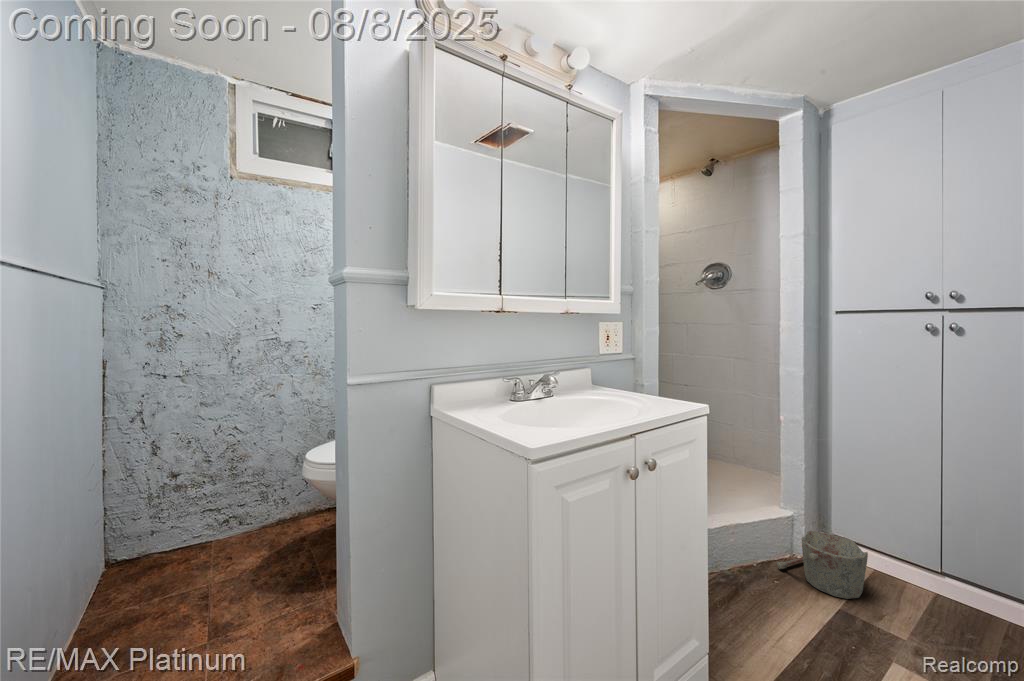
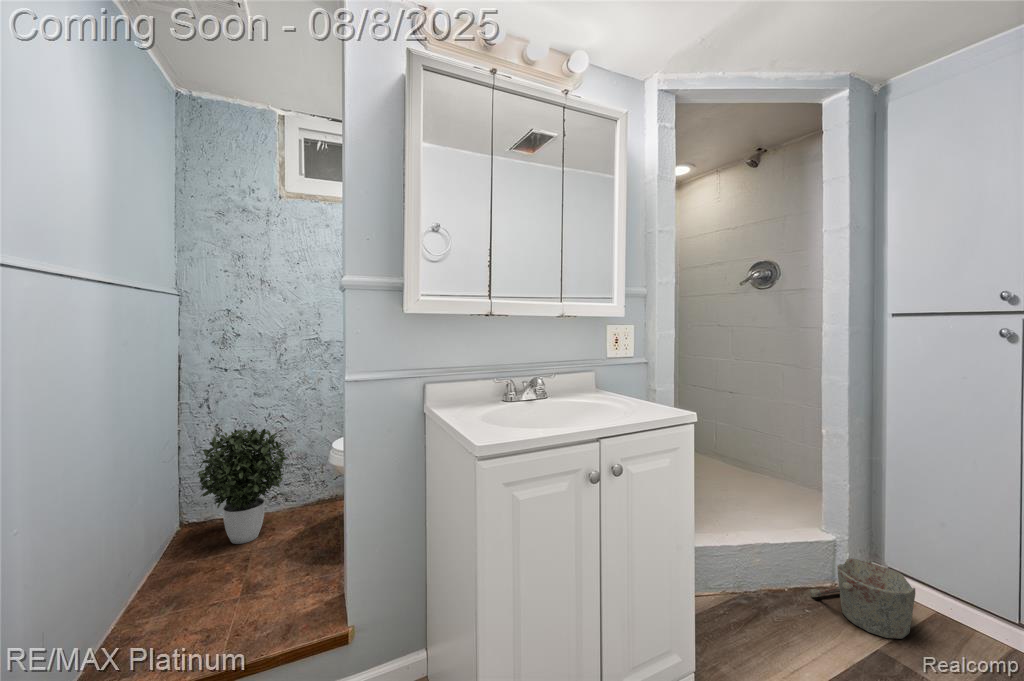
potted plant: none [138,443,247,579] -> present [198,428,288,544]

